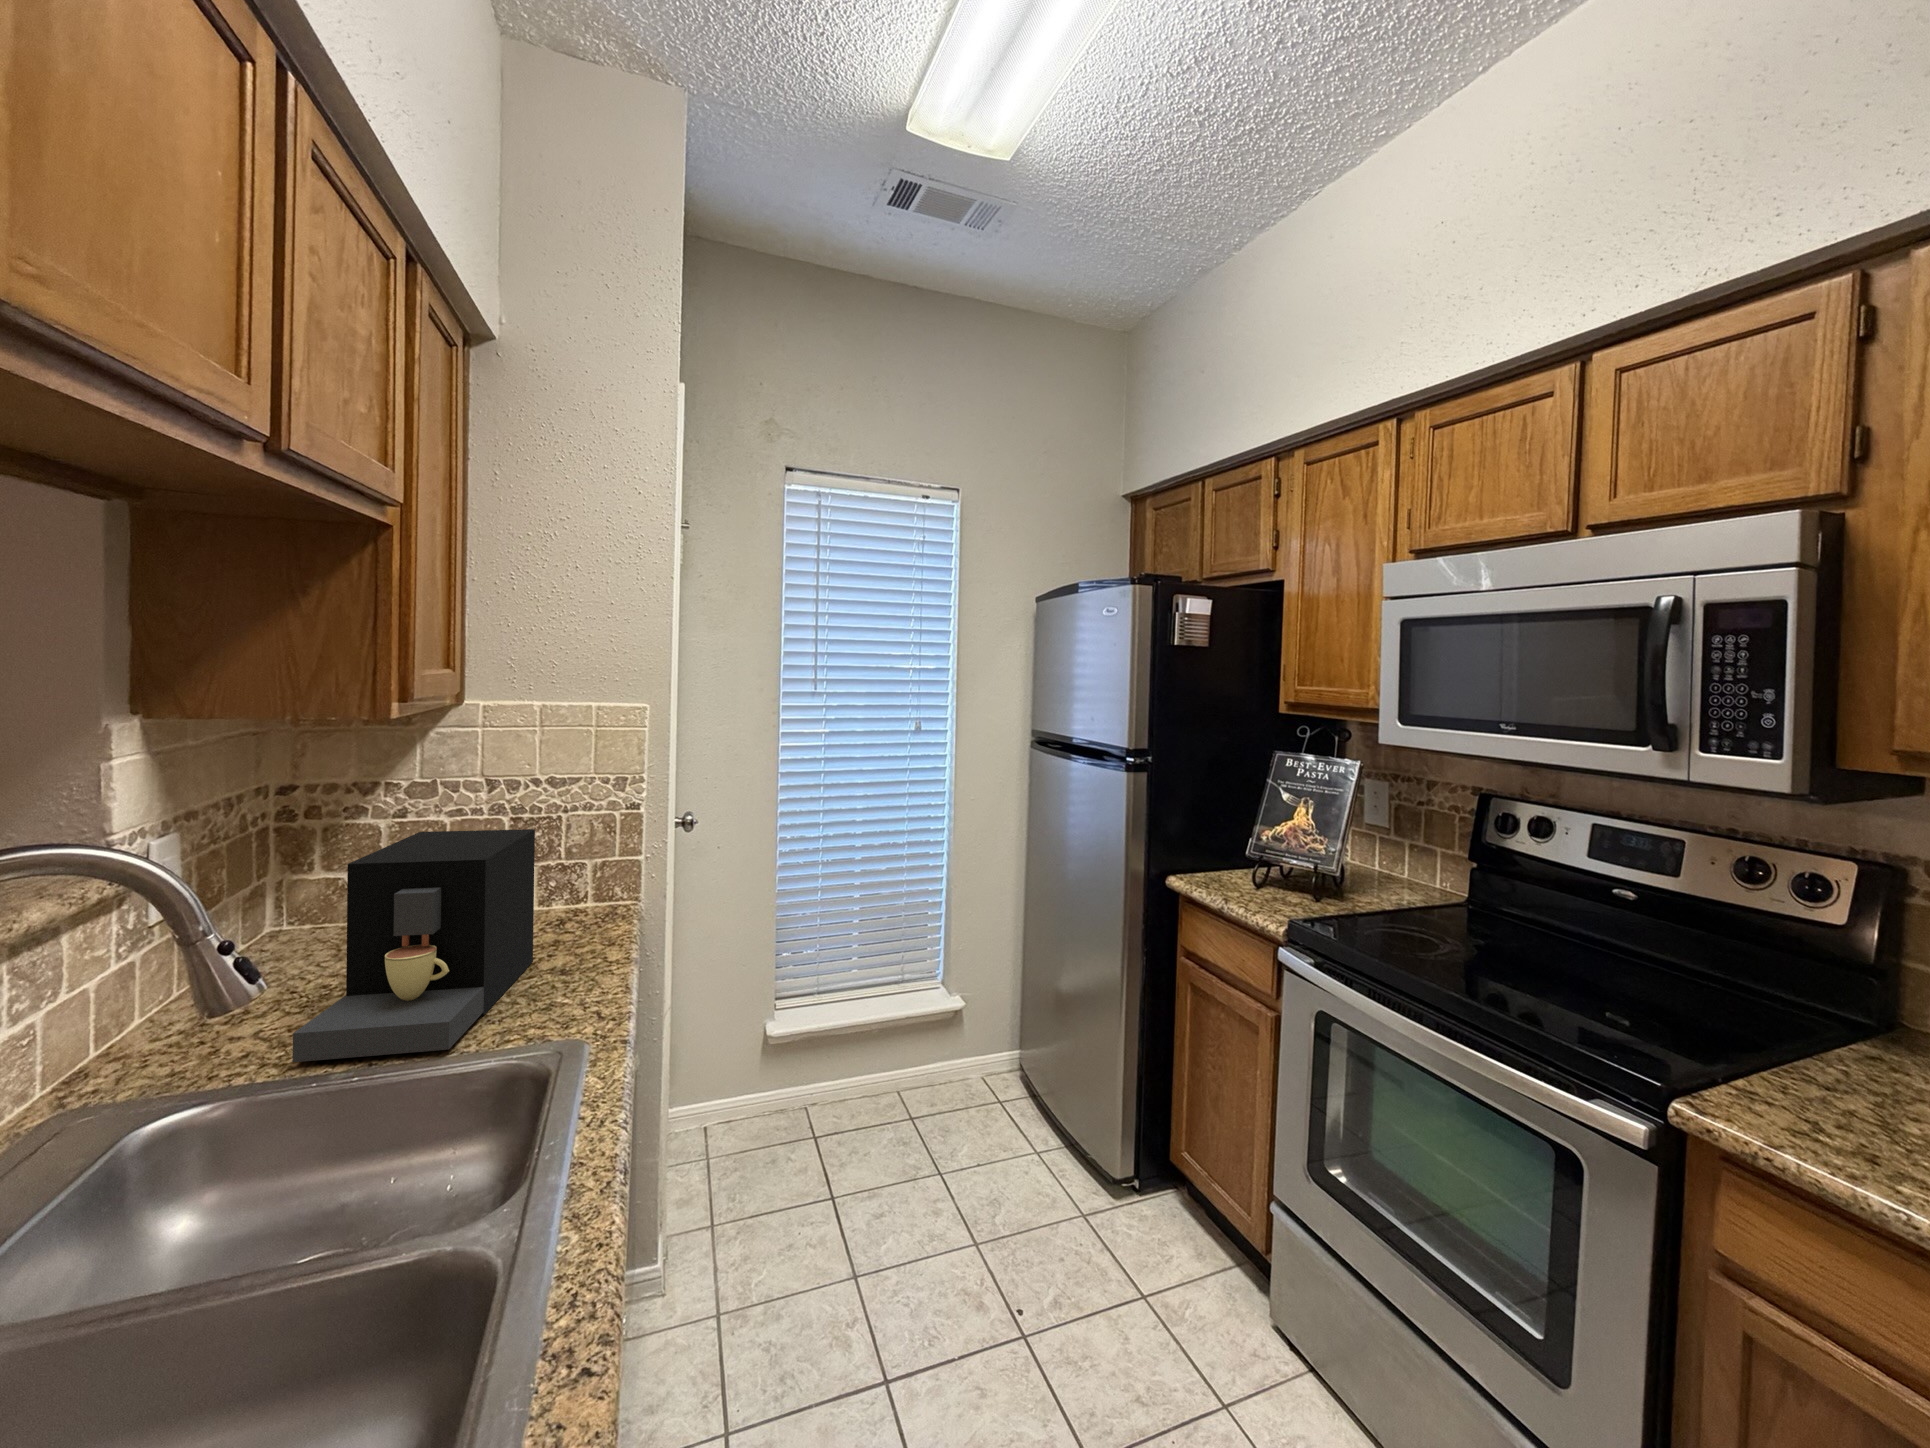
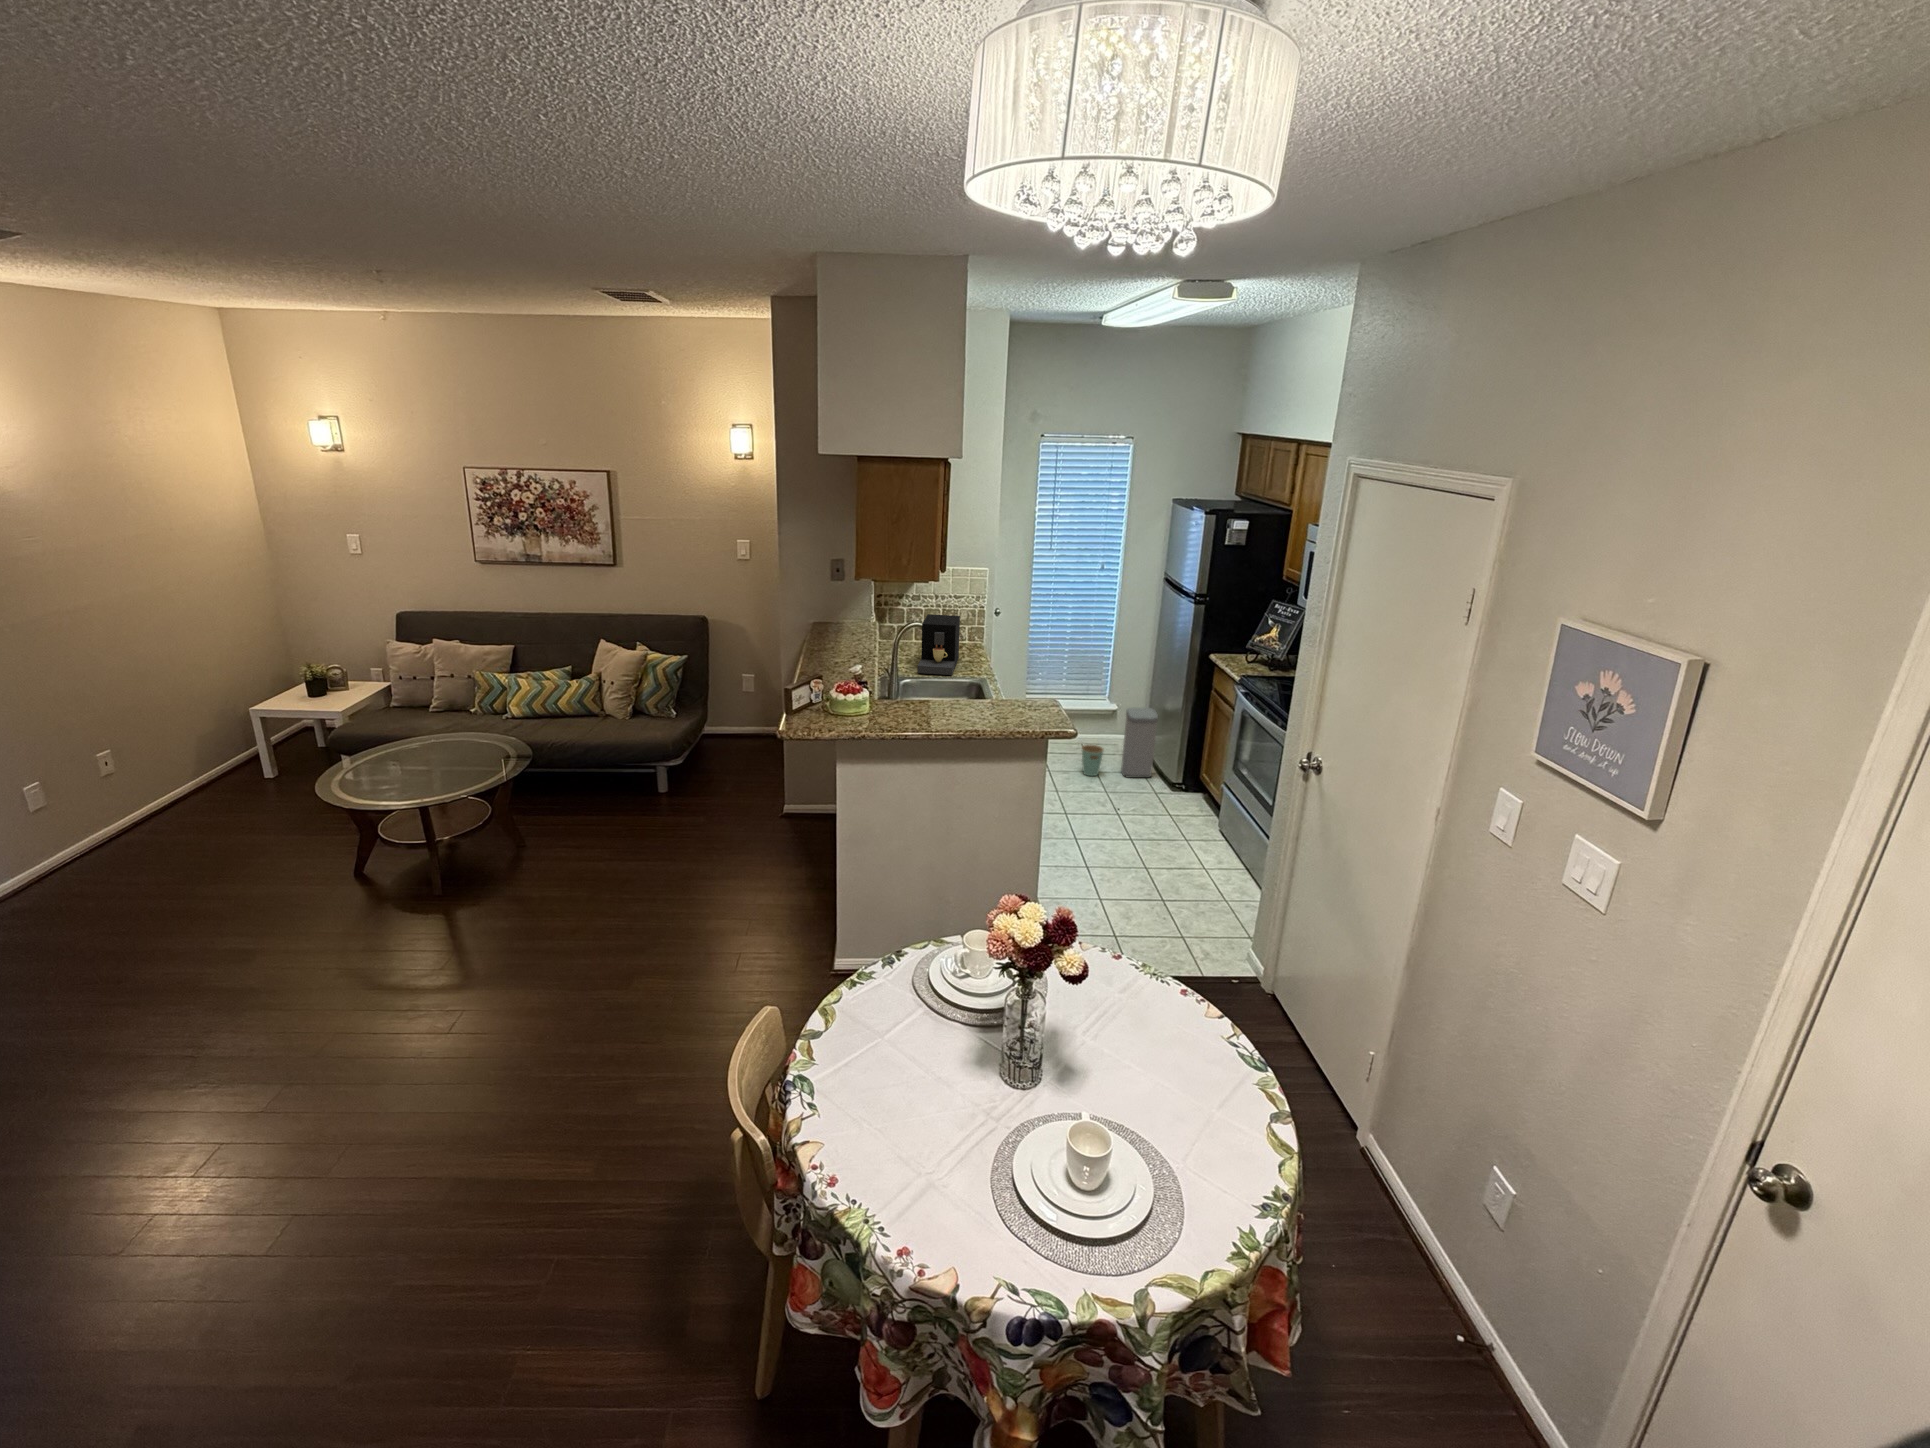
trash can: none [904,1003,1062,1193] -> present [1082,707,1158,778]

